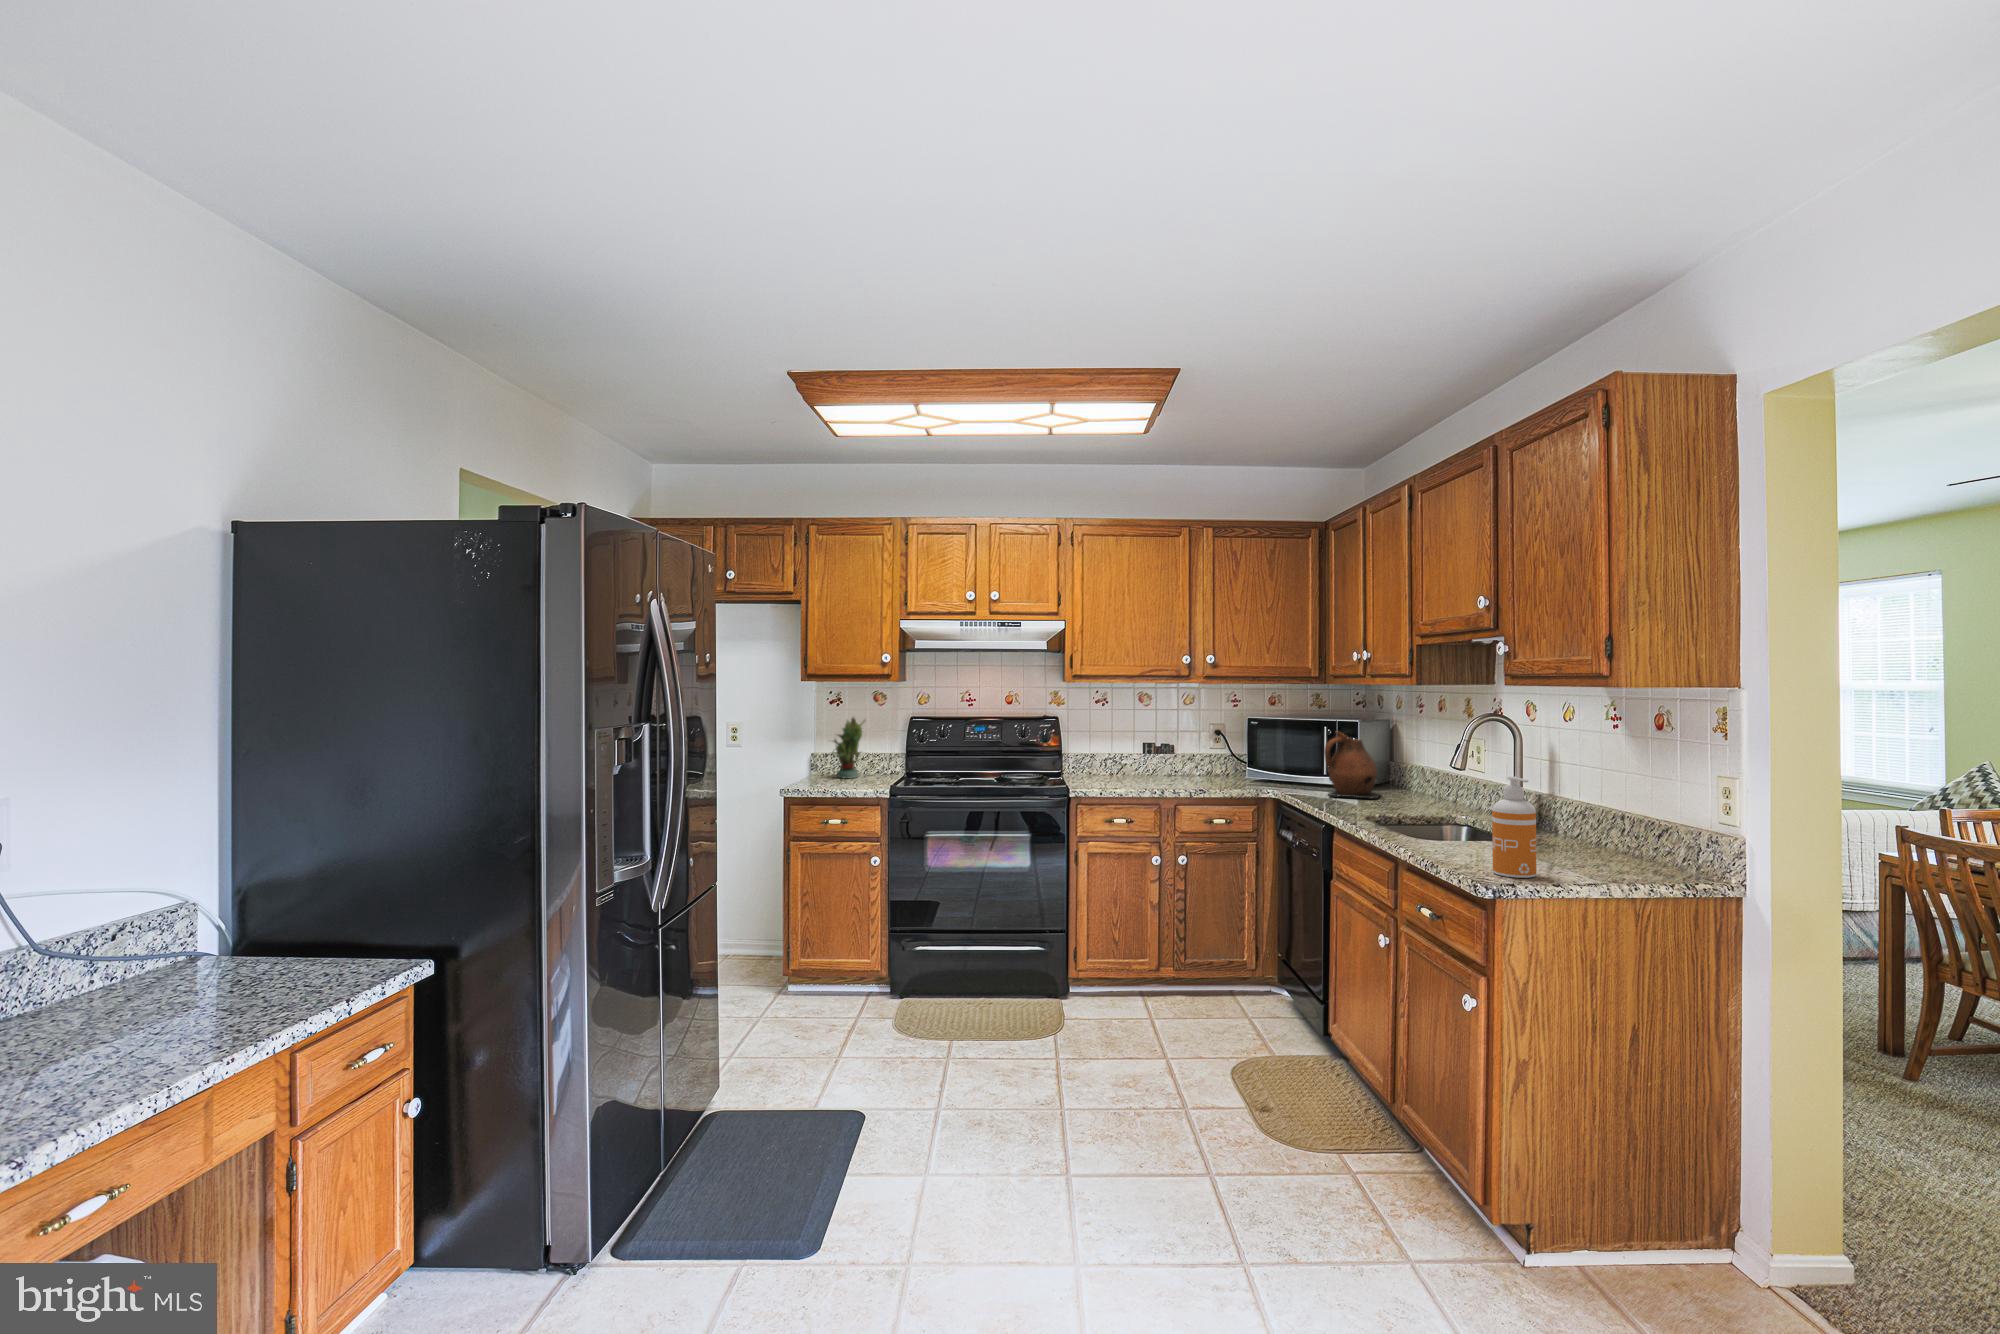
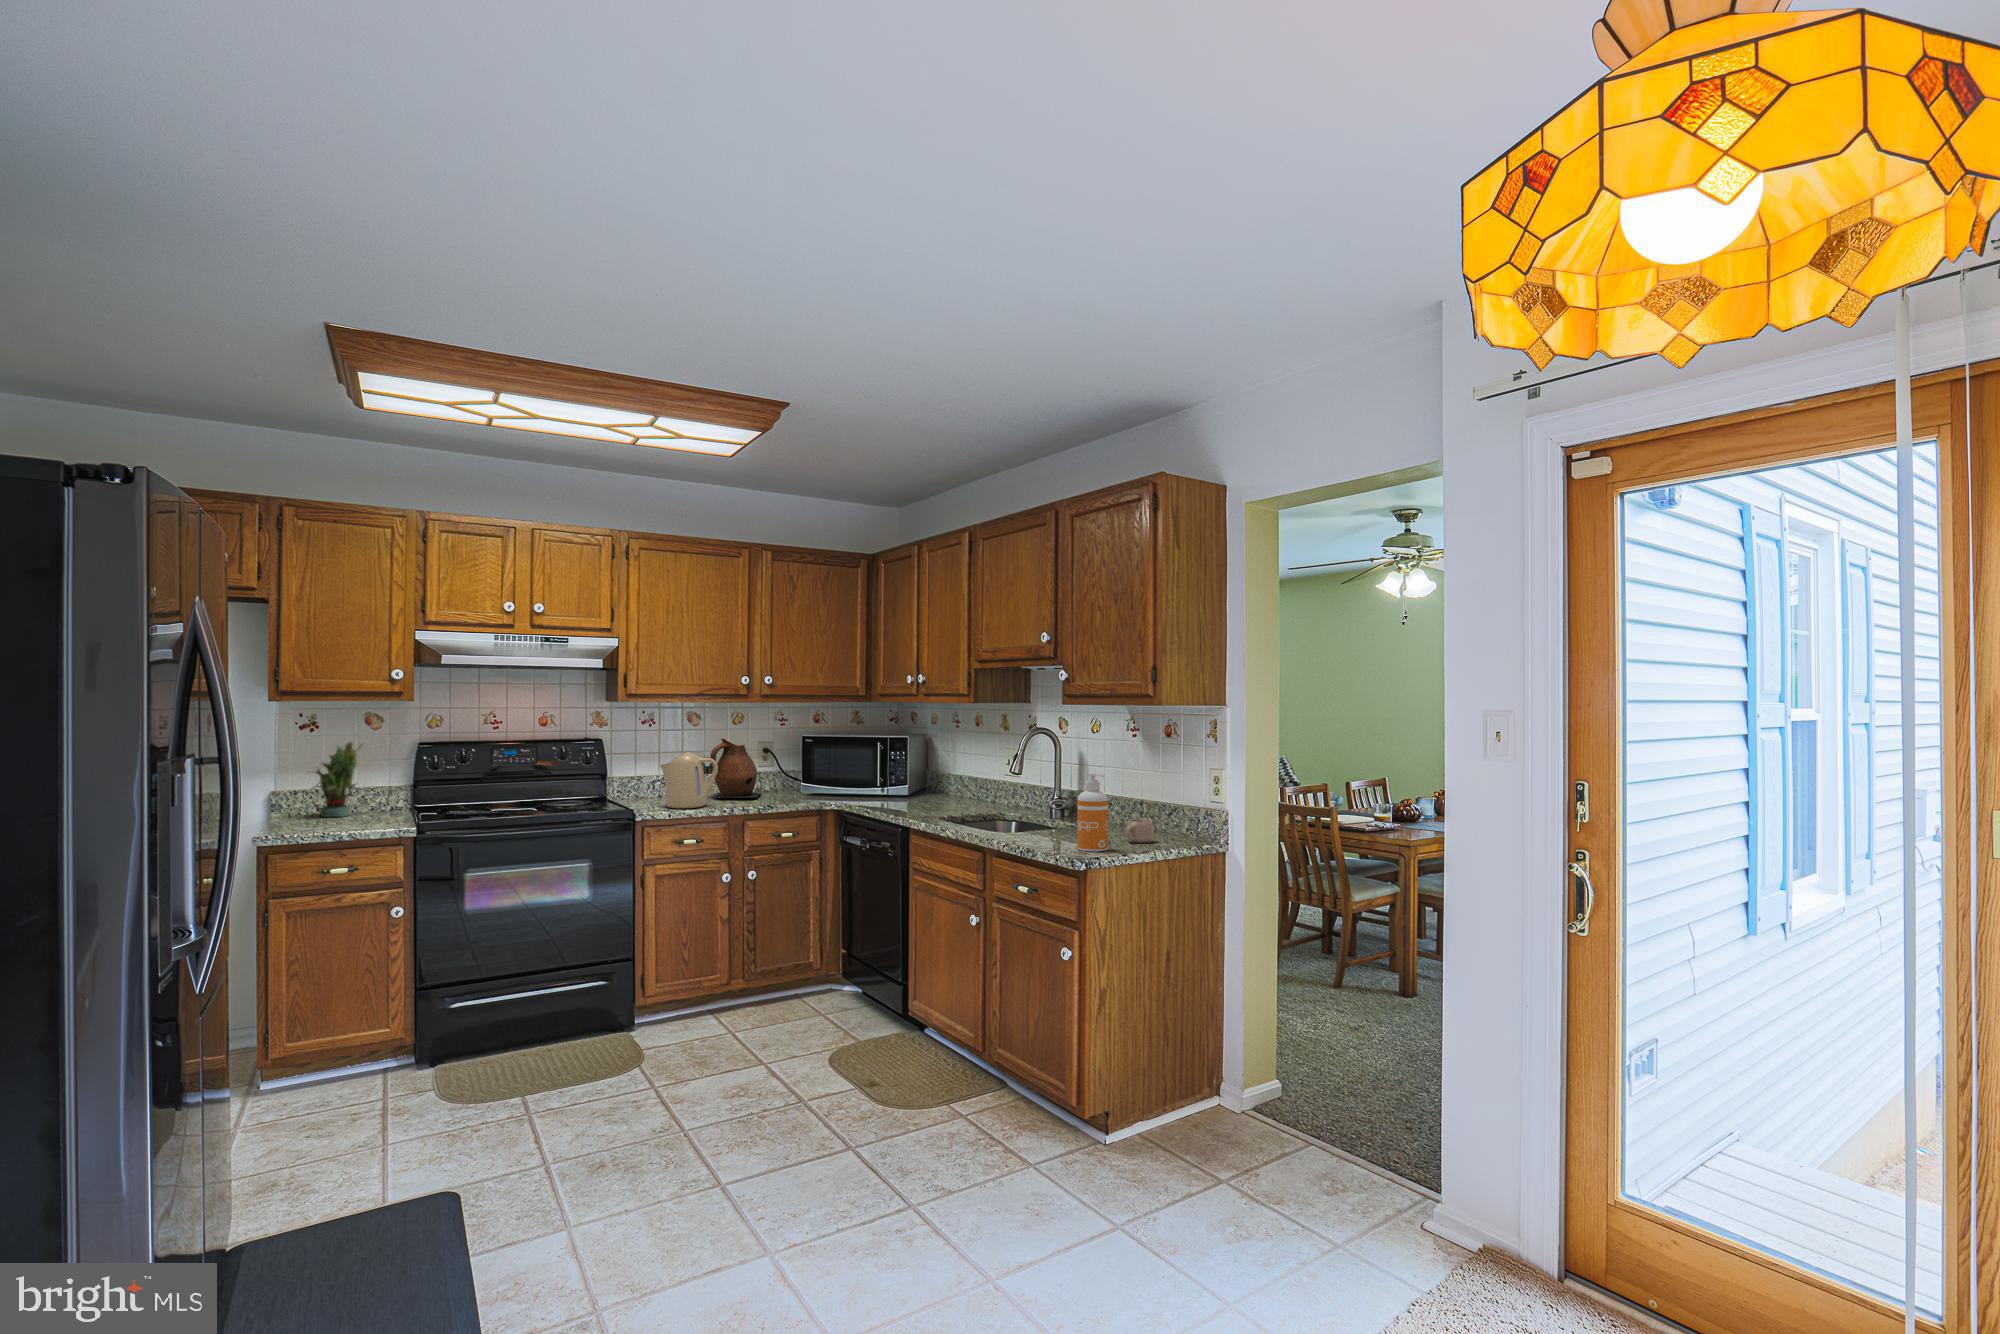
ceramic pitcher: present [1324,732,1381,799] -> present [711,738,762,798]
kettle: none [1097,733,1151,788] -> present [660,752,718,808]
mug: none [1576,840,1623,873] -> present [1125,819,1154,843]

